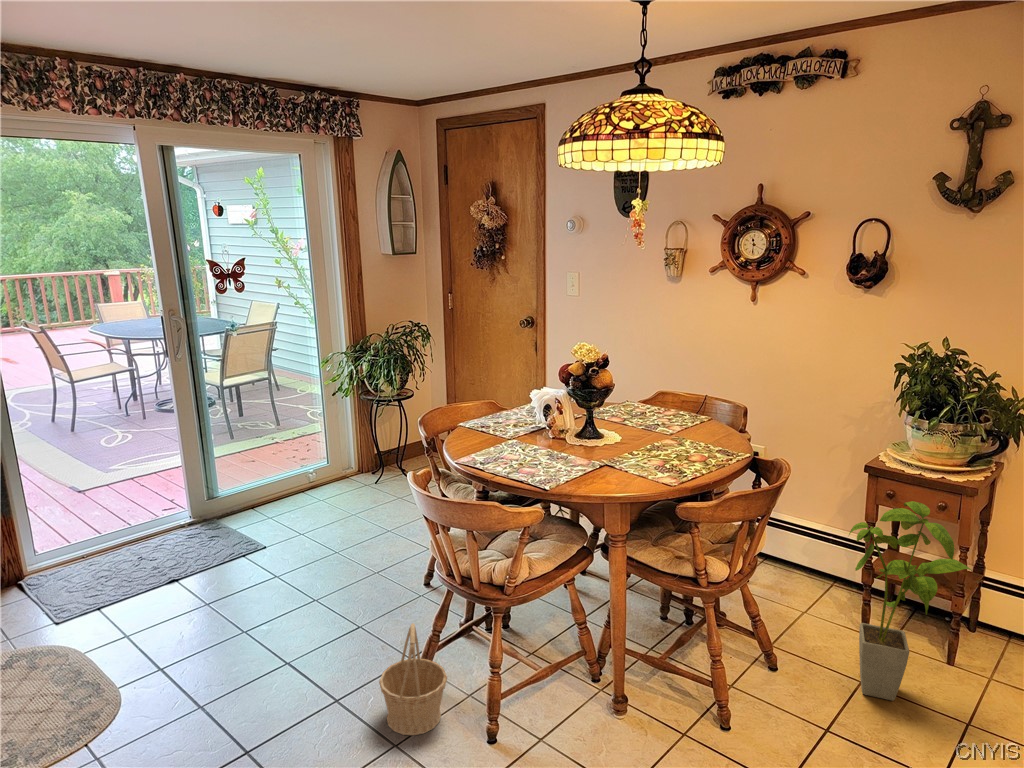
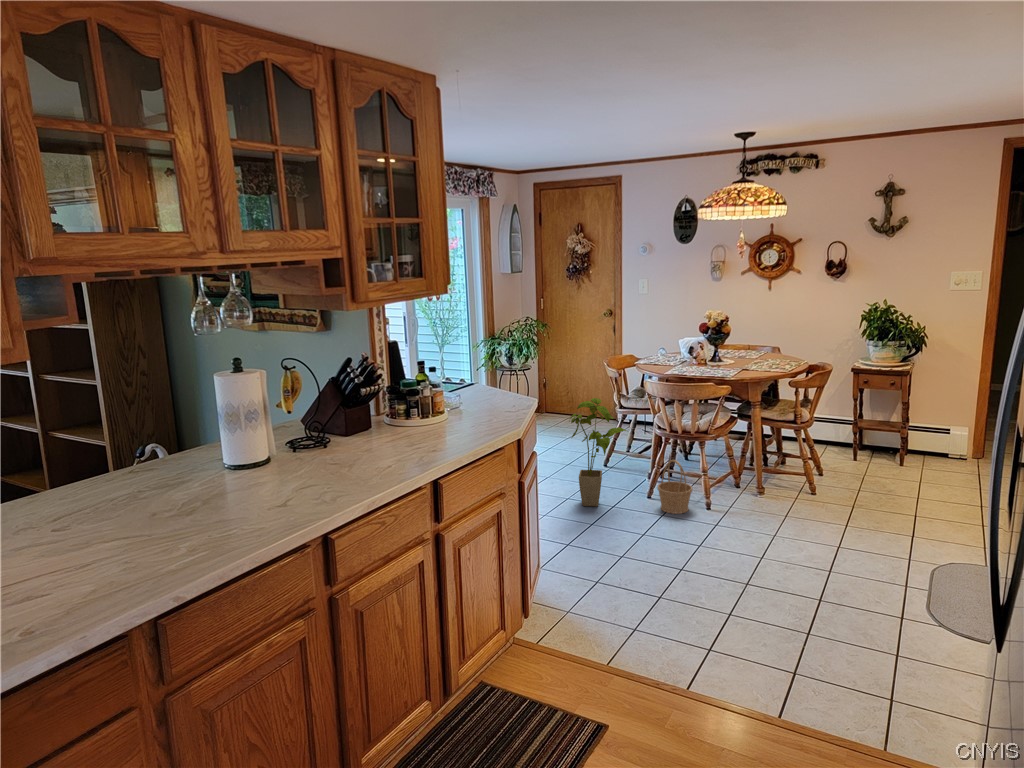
house plant: present [849,501,972,701] -> present [570,398,626,506]

